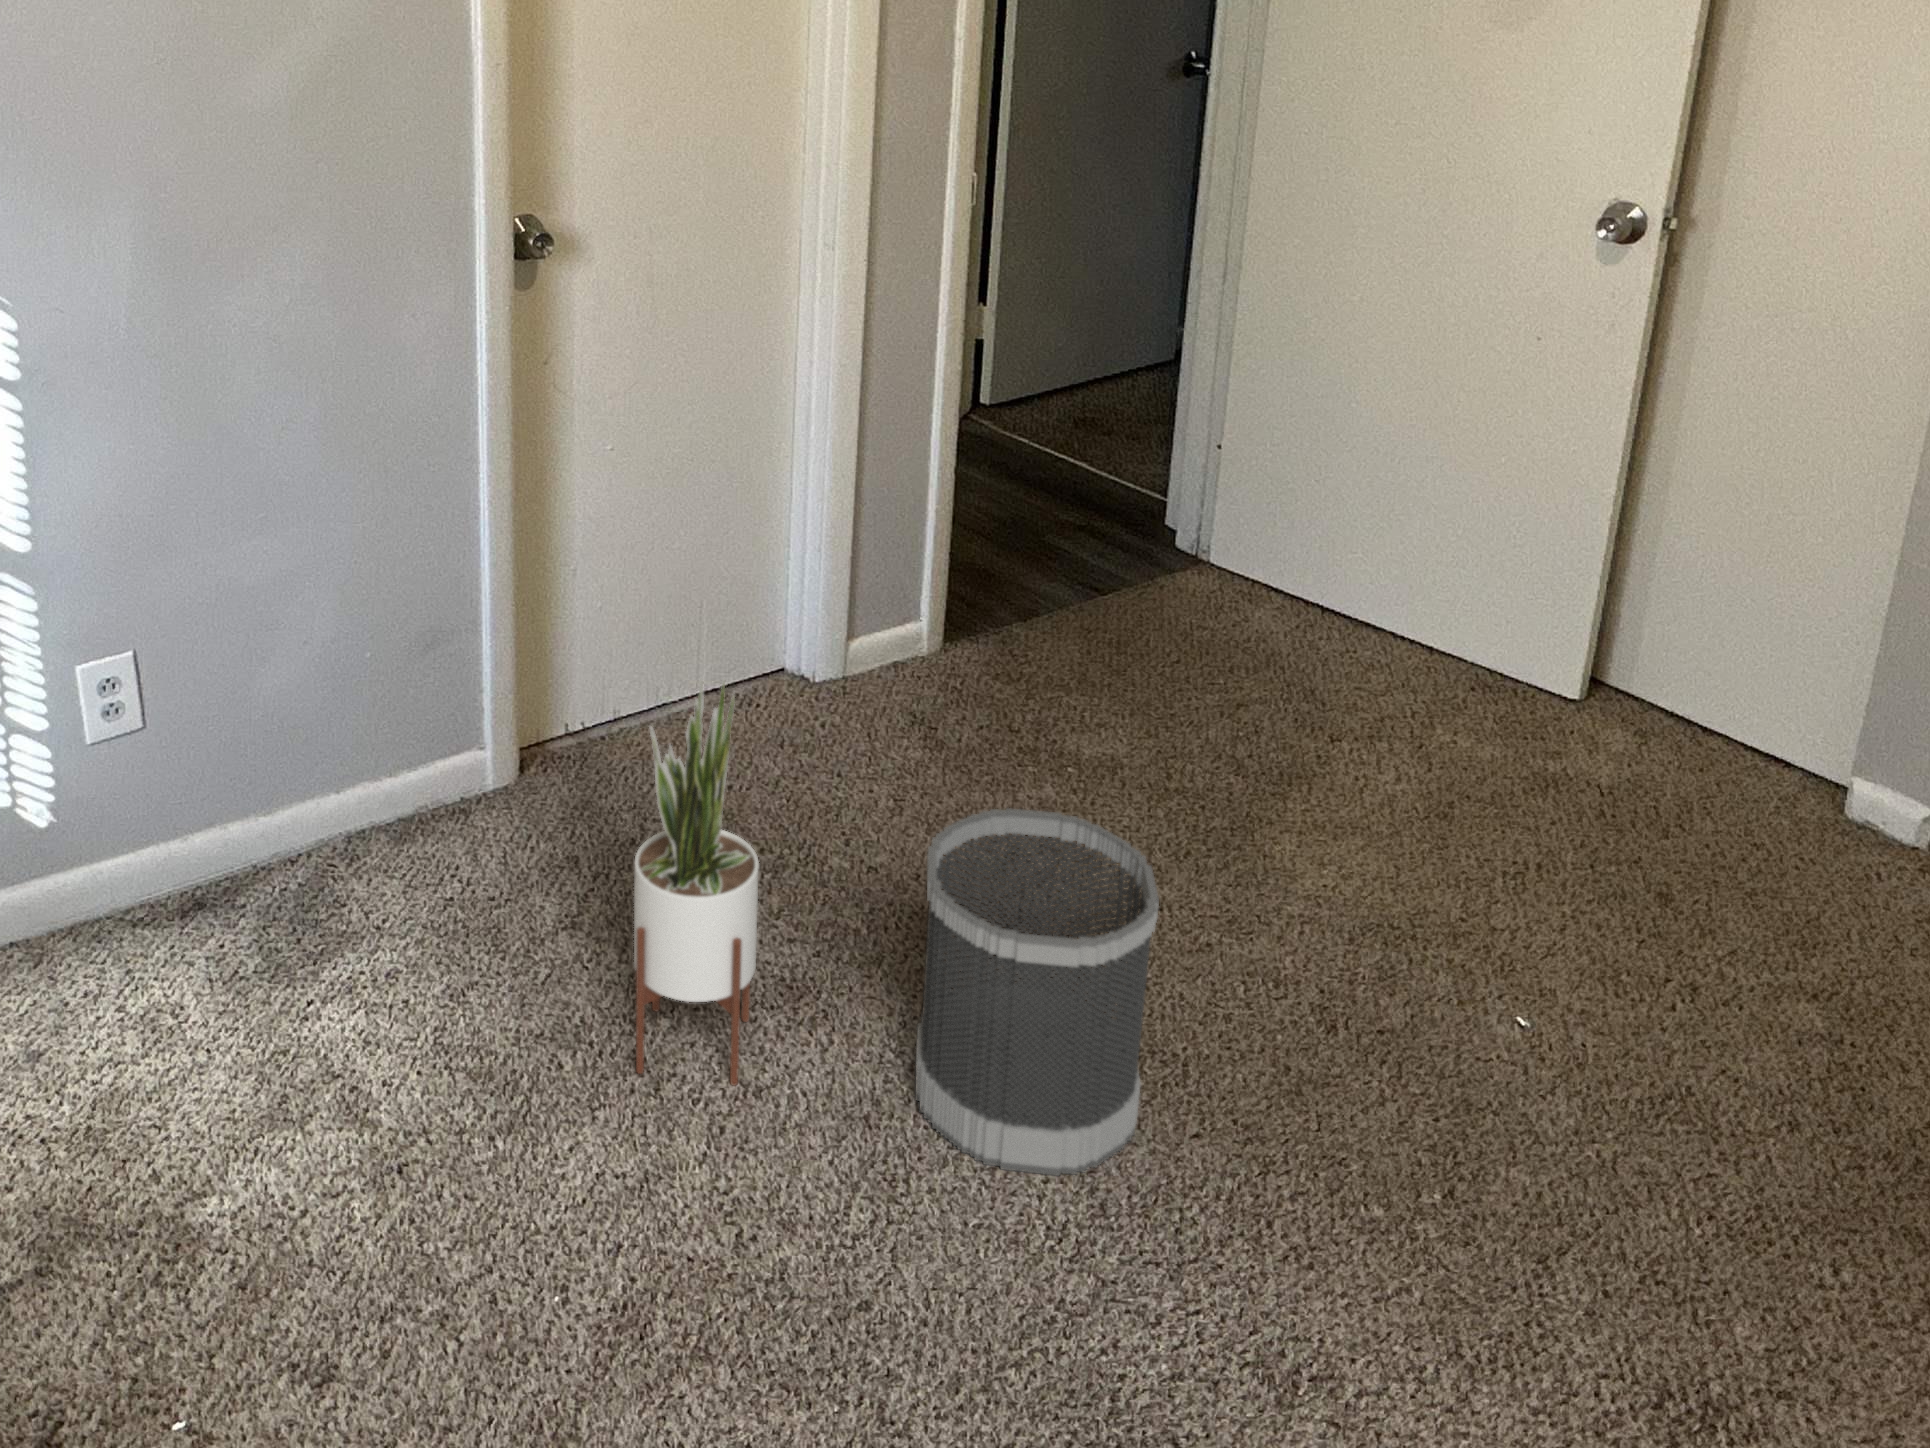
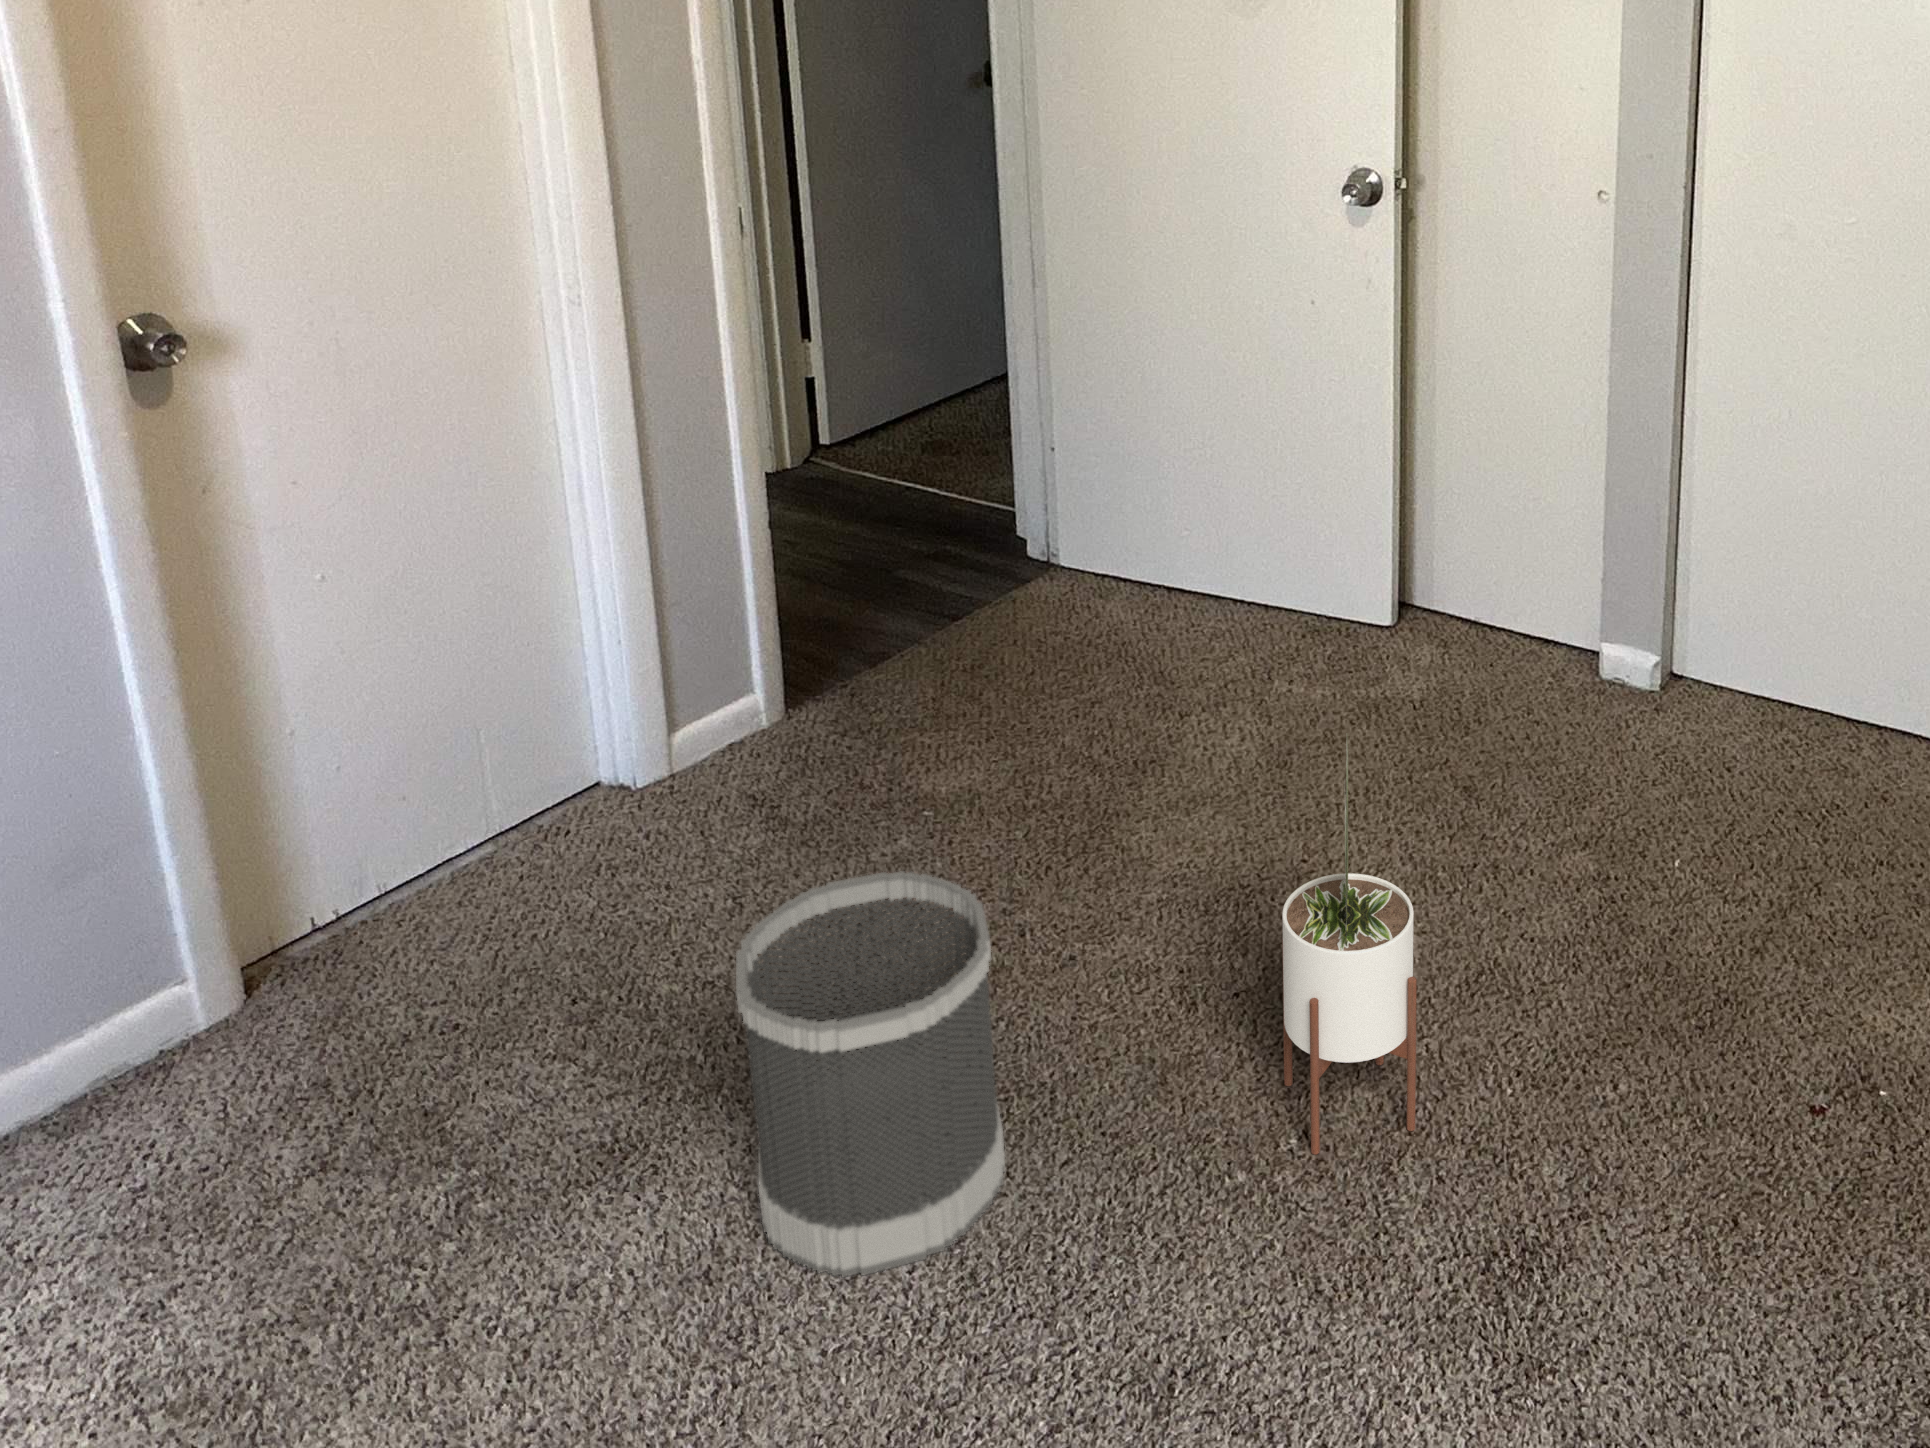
potted plant: present [634,679,759,1085] -> present [1282,745,1417,1155]

